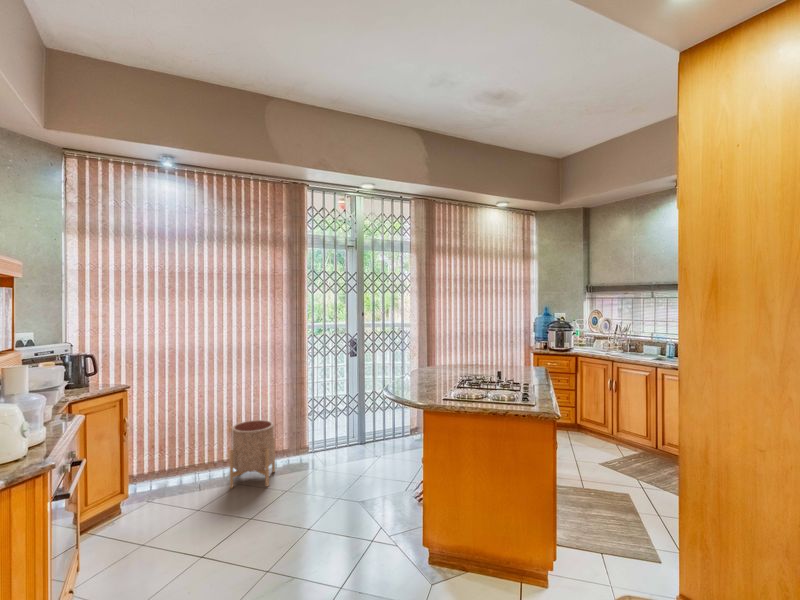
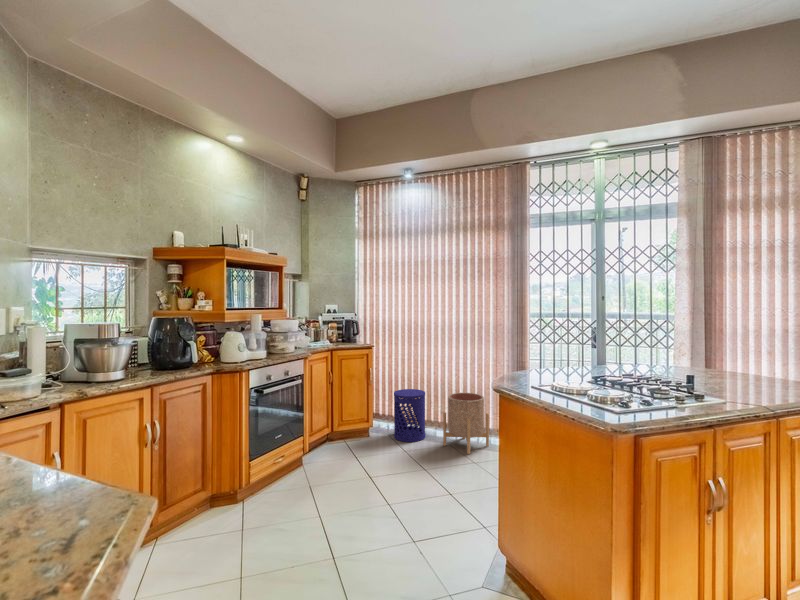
waste bin: none [153,432,198,504] -> present [394,389,426,442]

